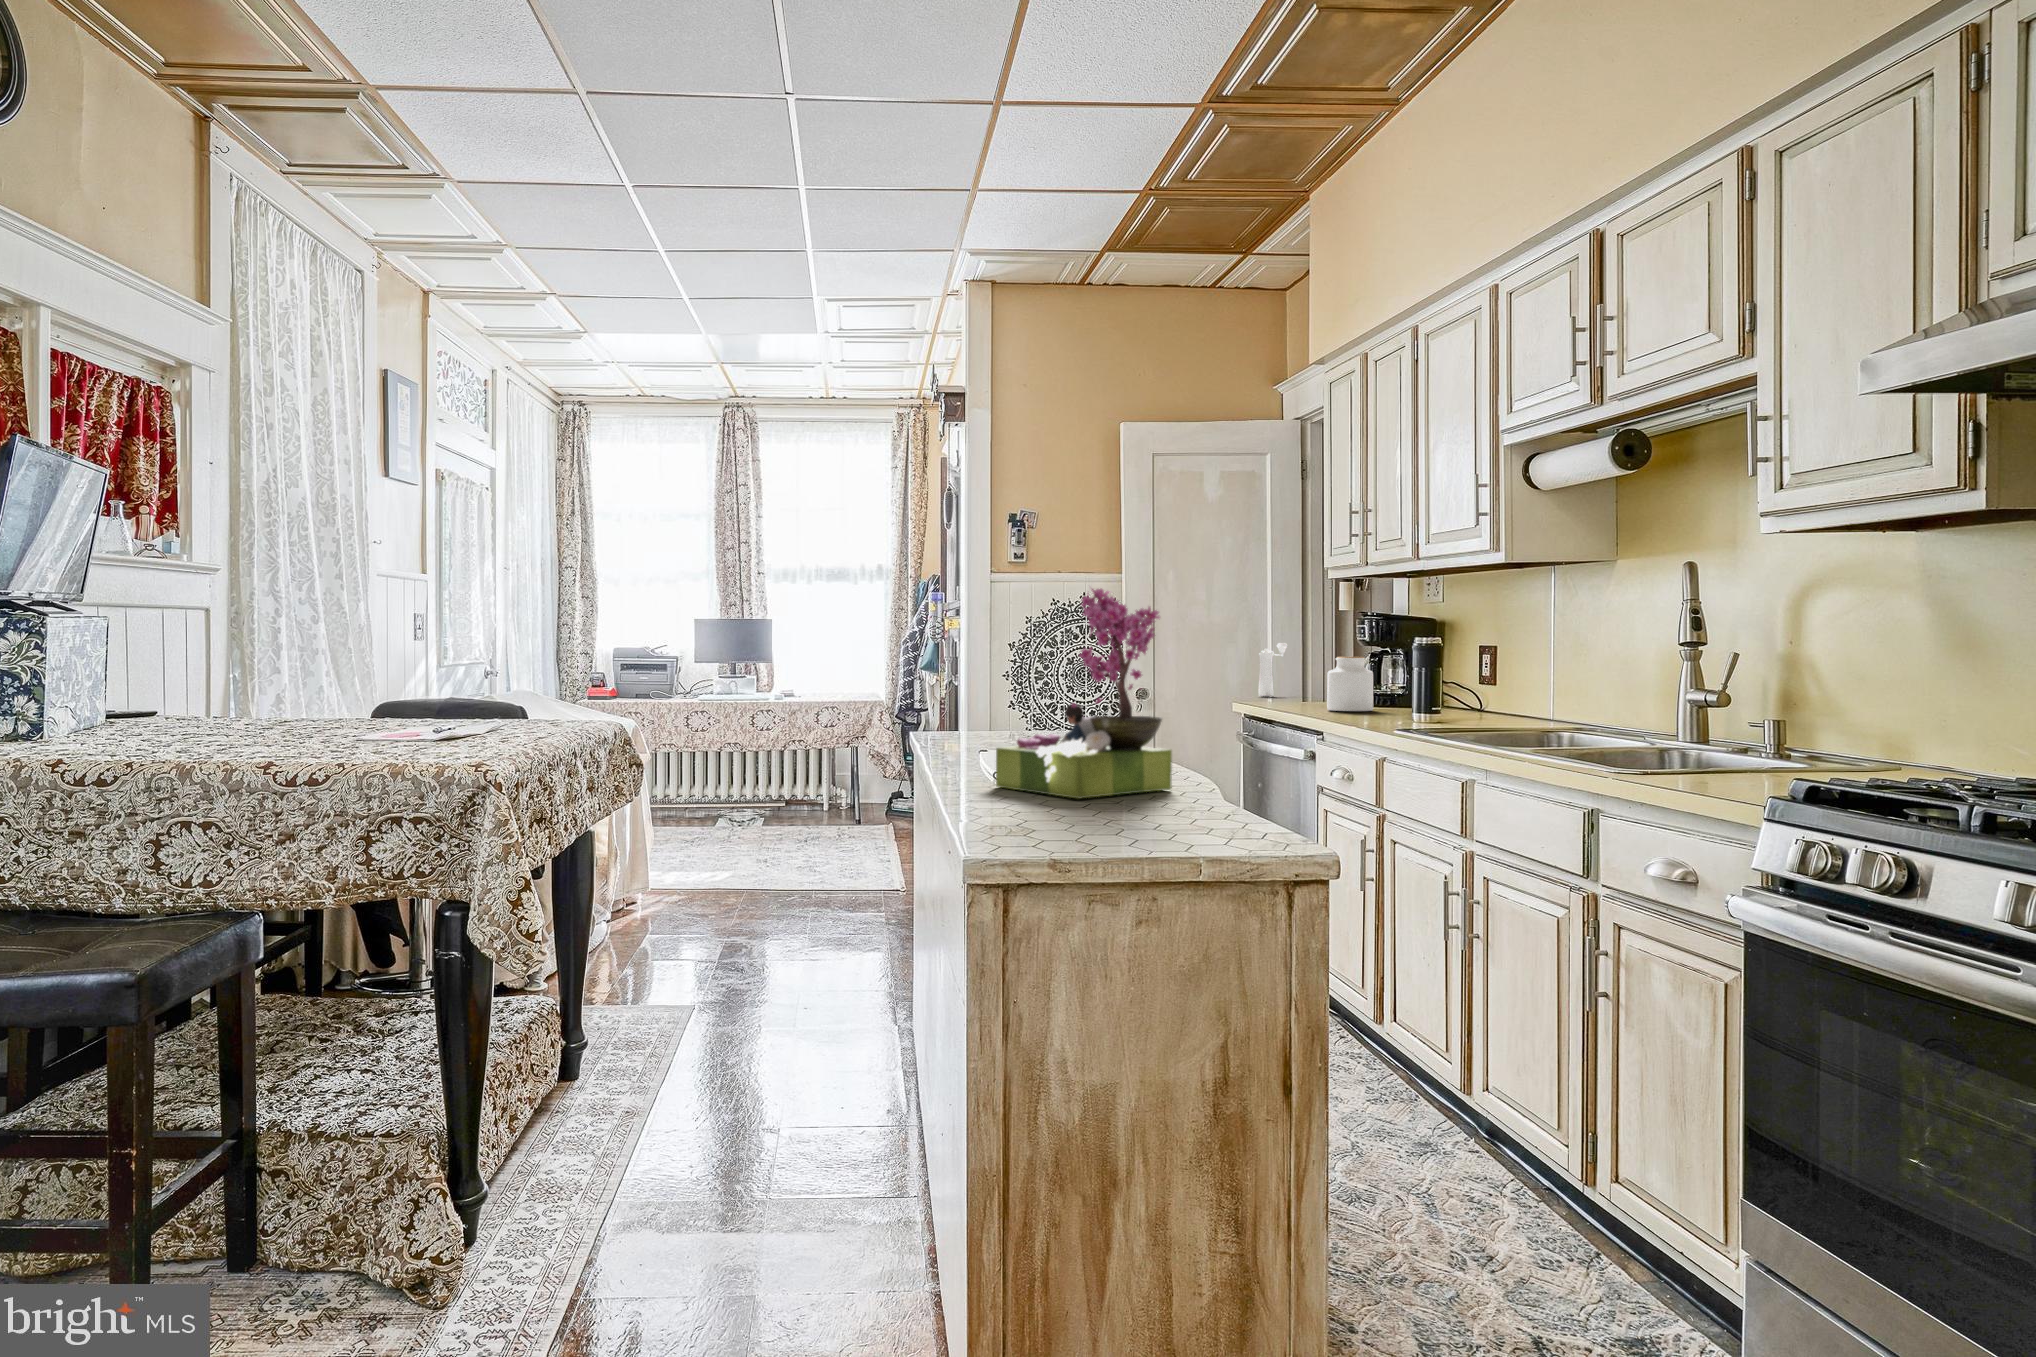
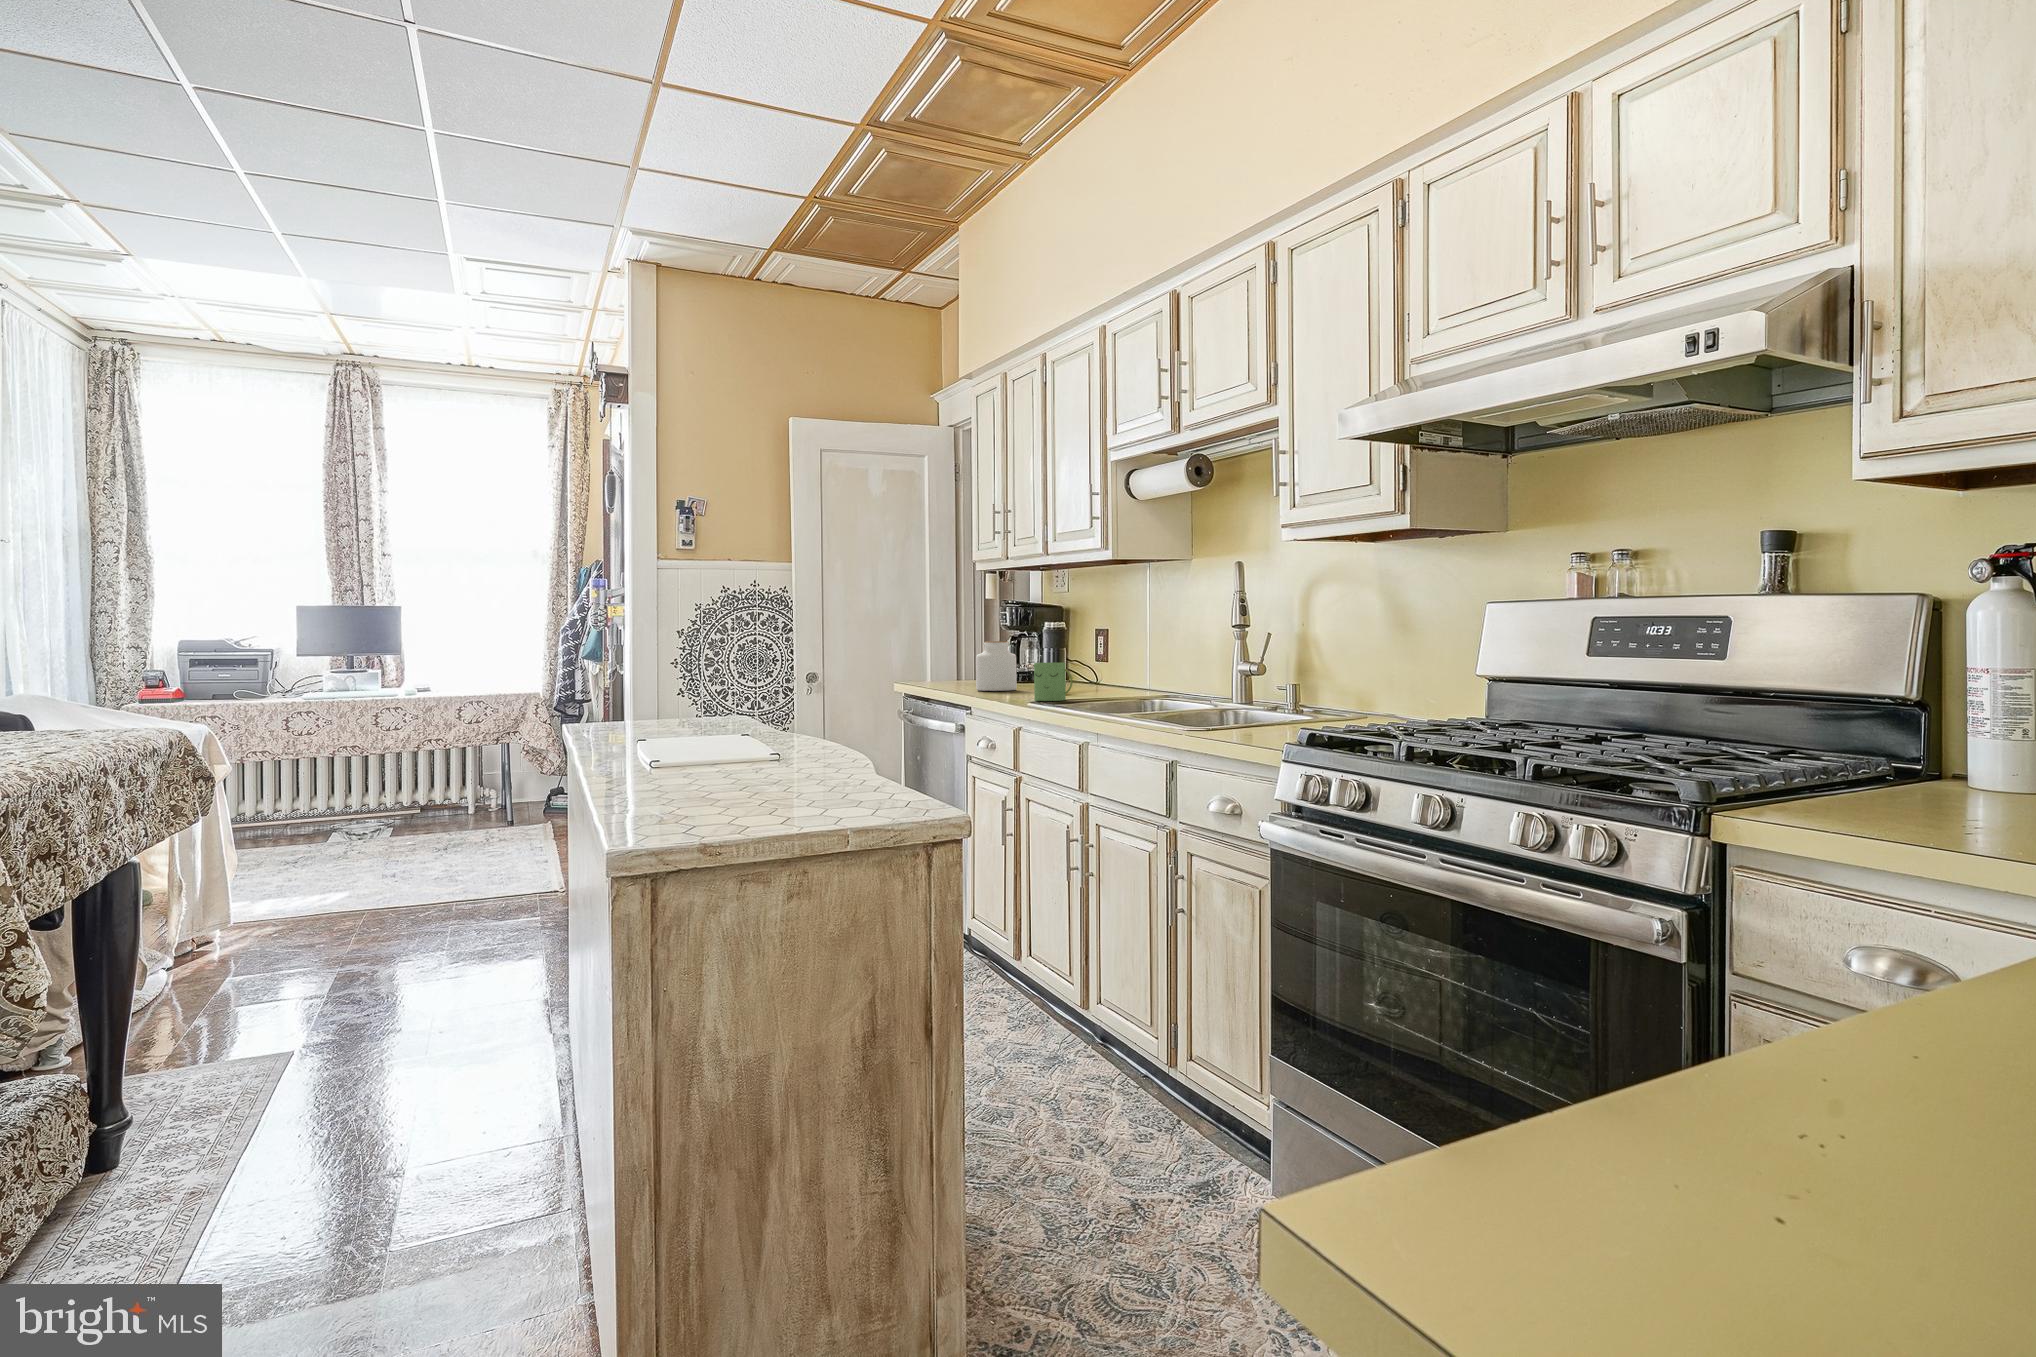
flower arrangement: present [996,589,1172,798] -> none [668,580,827,769]
pepper mill: present [1259,643,1288,696] -> none [917,629,943,679]
mug: none [1398,681,1444,725] -> present [1034,663,1072,701]

